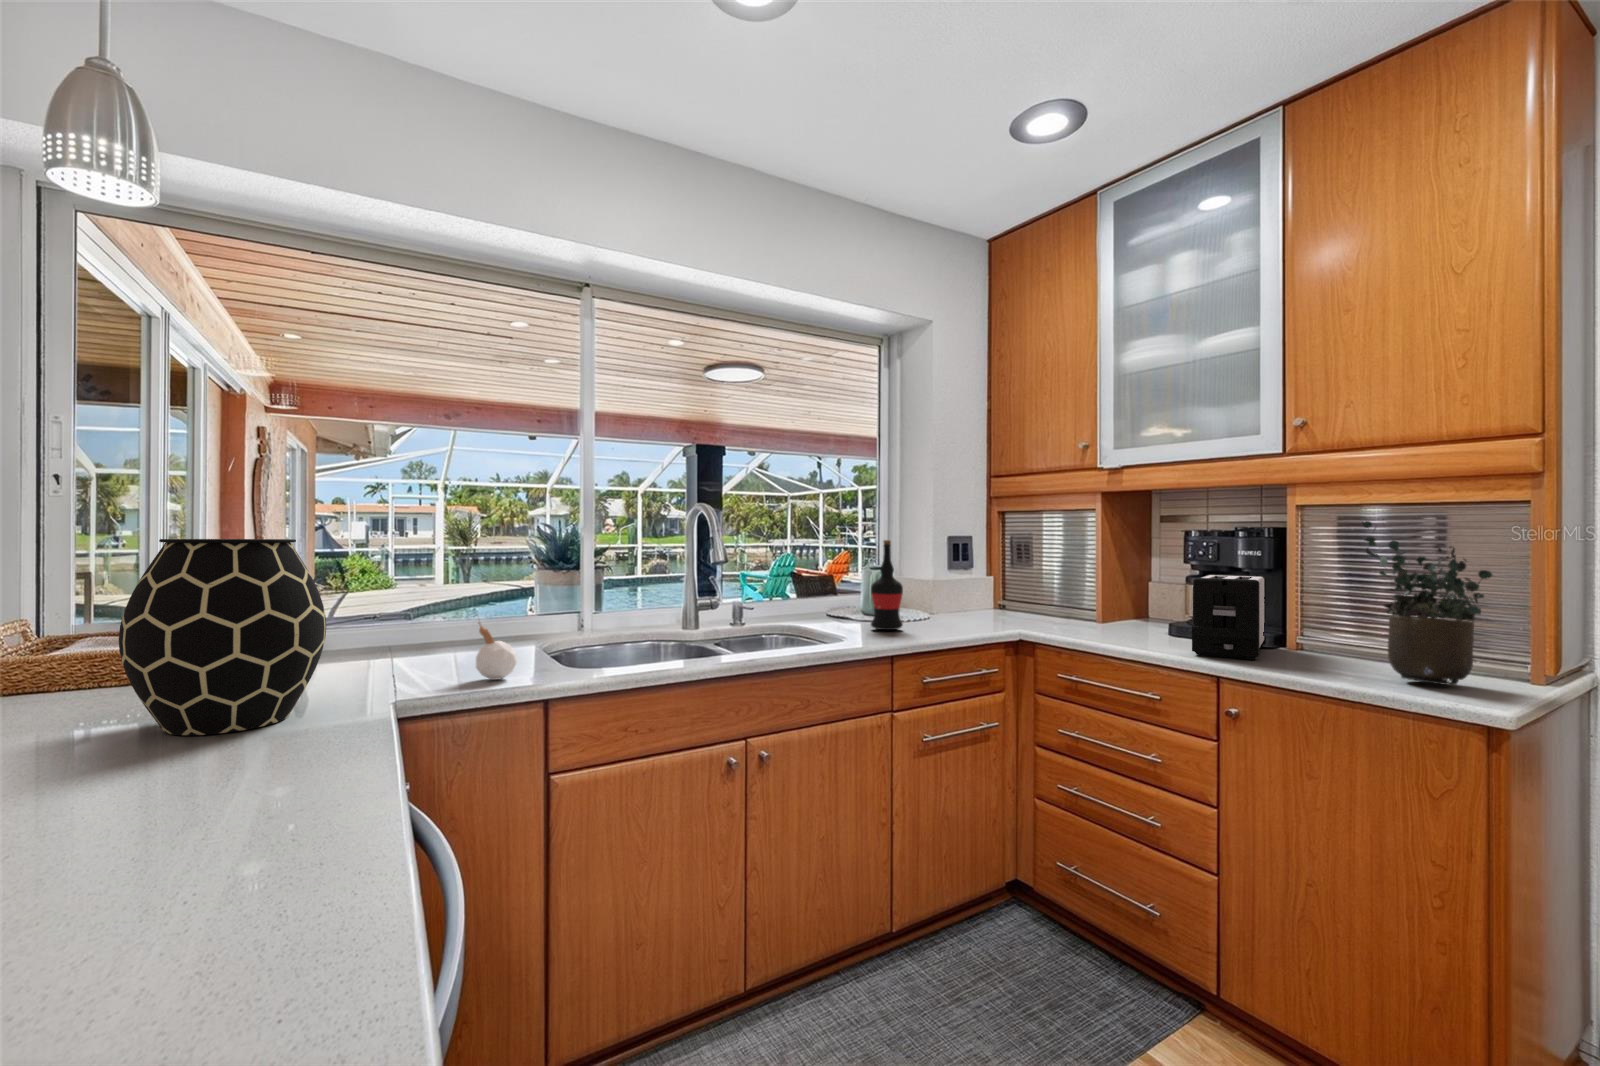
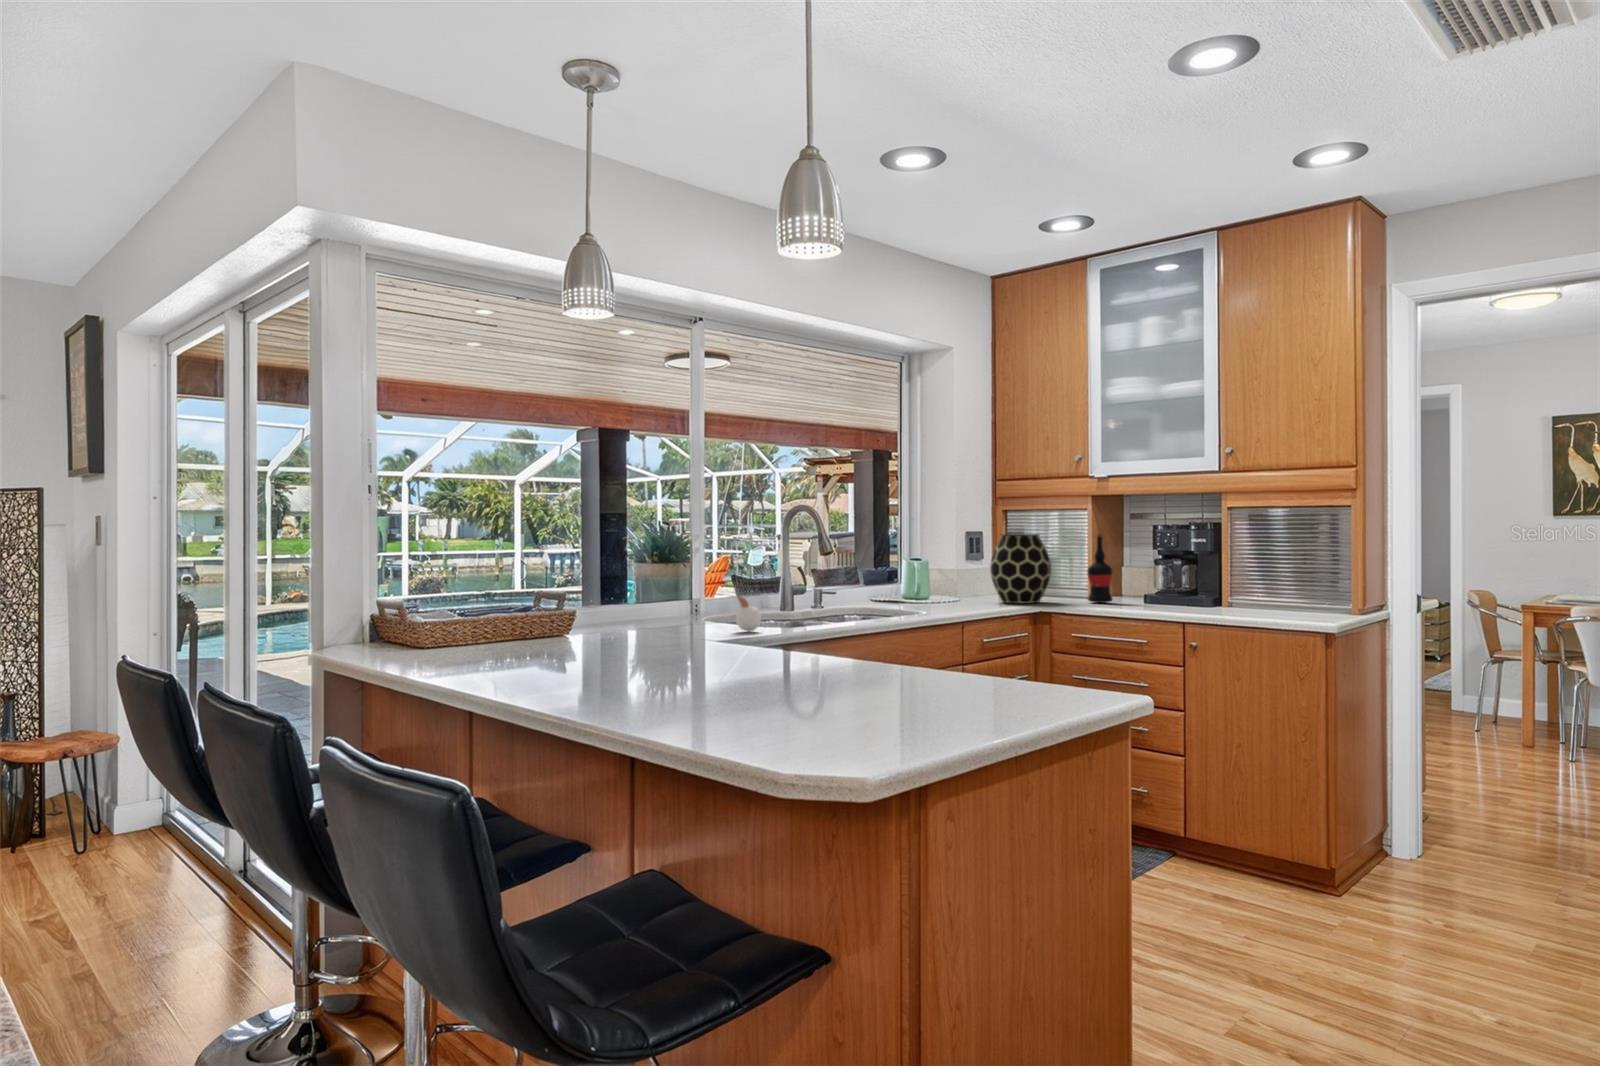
potted plant: present [1362,521,1492,685] -> none [1264,518,1327,614]
vase: present [119,539,326,735] -> present [990,534,1051,603]
wine bottle: present [871,540,903,630] -> present [1087,534,1113,603]
toaster: present [1192,574,1267,660] -> none [1165,556,1210,611]

